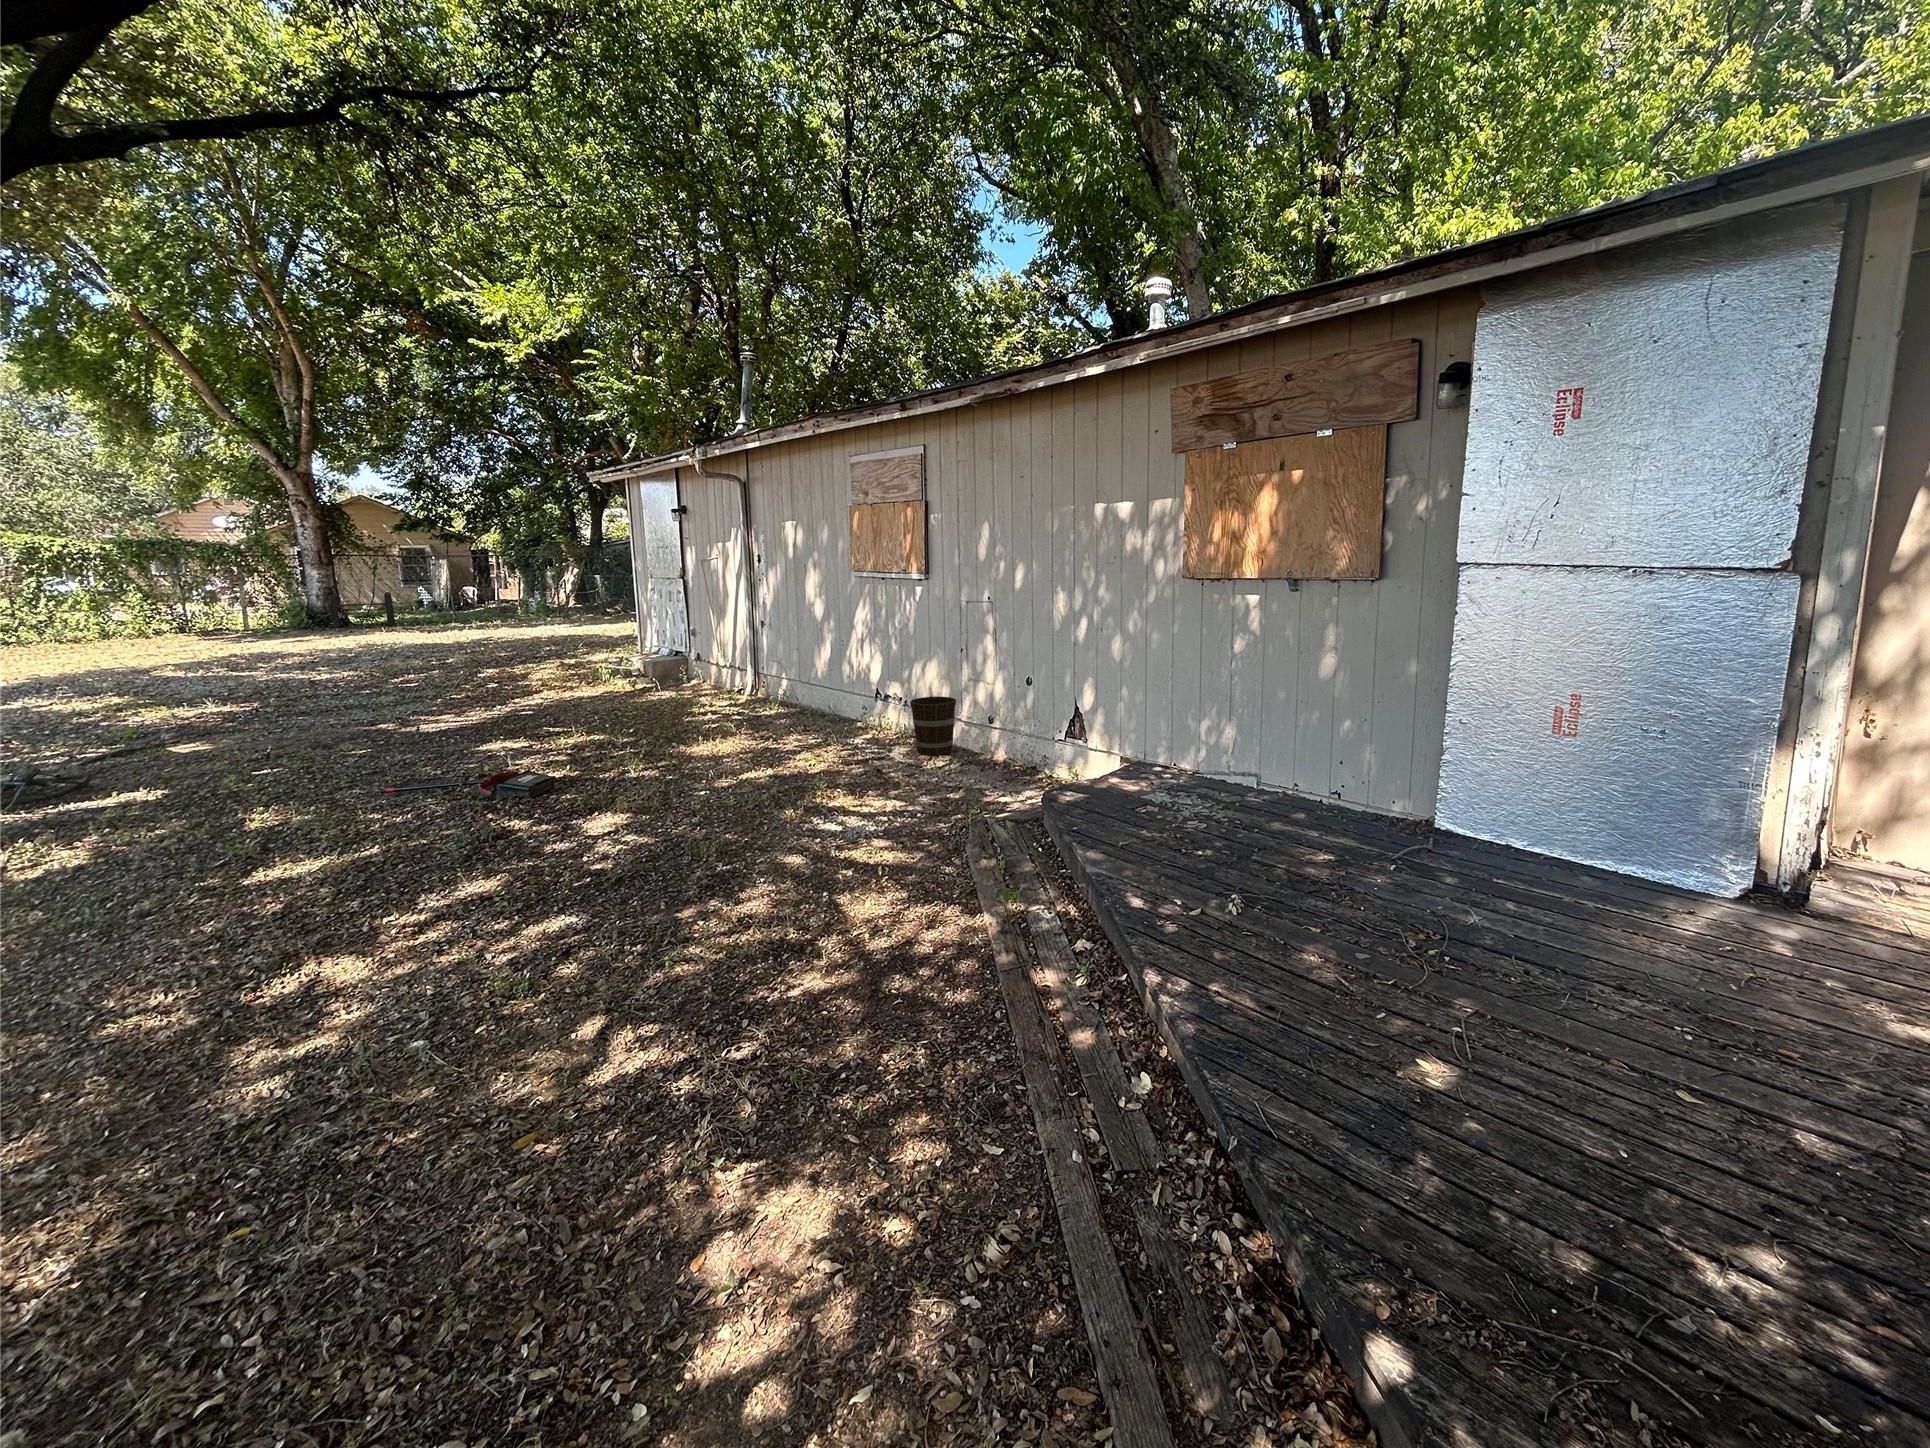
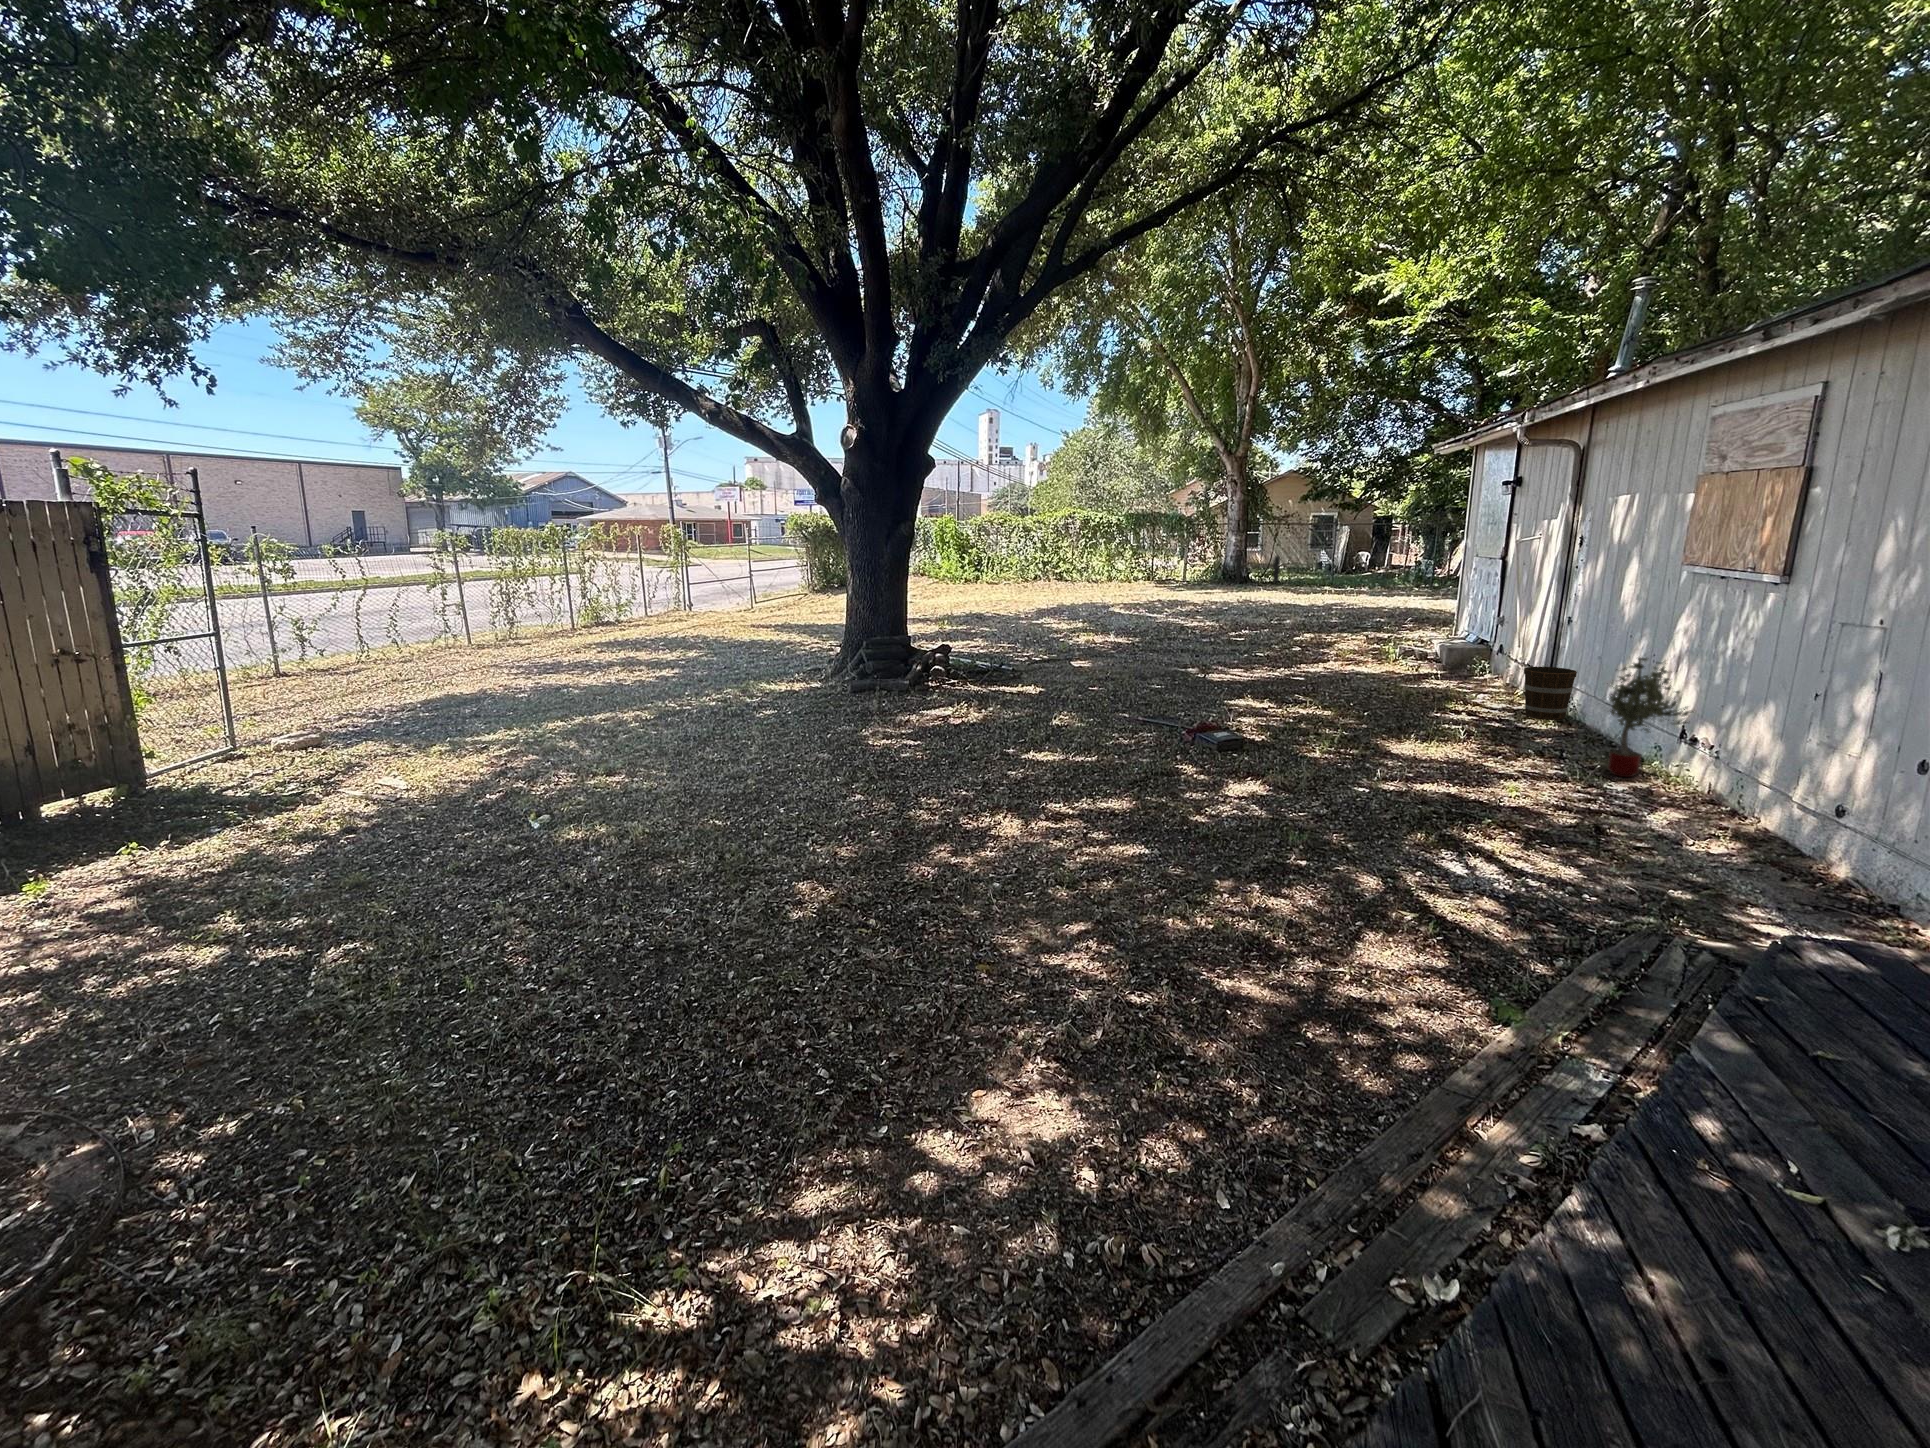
potted tree: none [833,639,886,732] -> present [1608,658,1693,777]
bucket: present [910,697,956,755] -> present [1524,667,1577,719]

